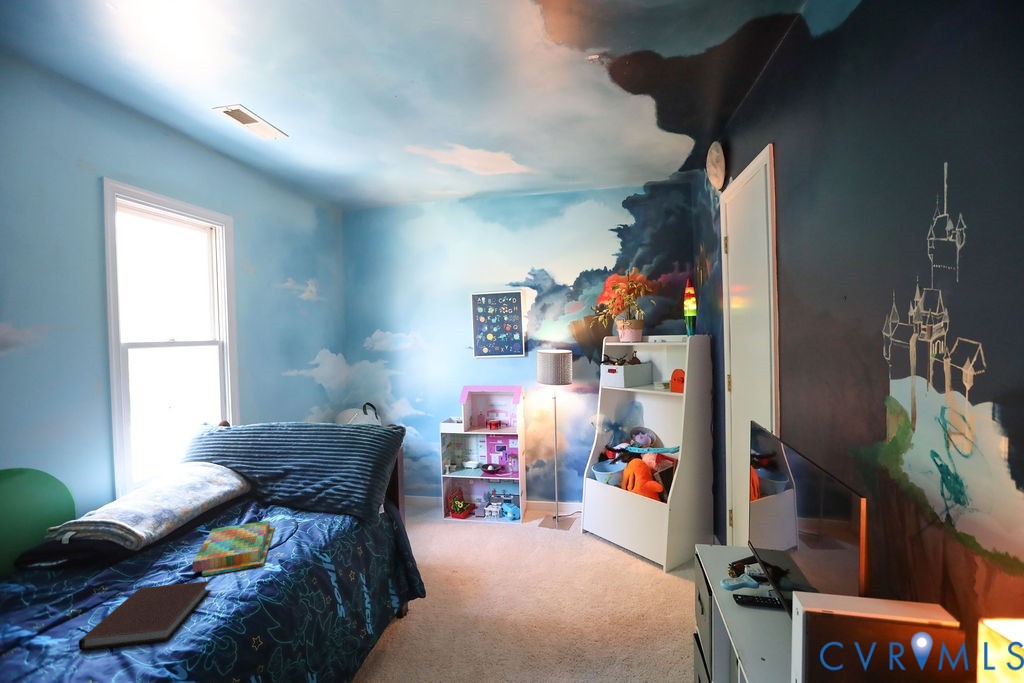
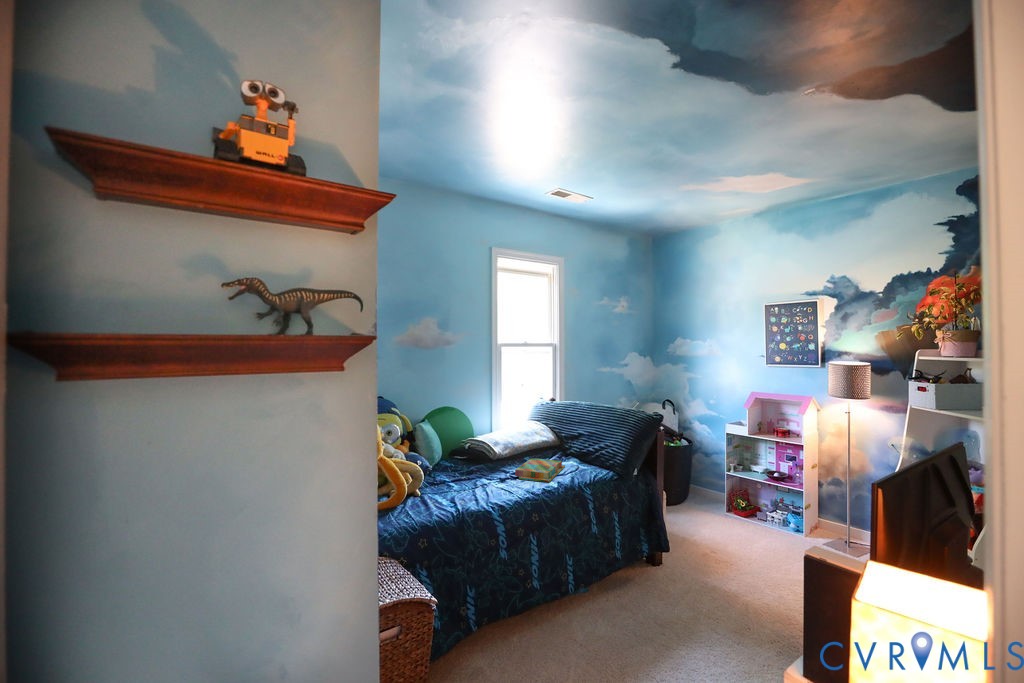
notebook: present [79,581,211,650] -> none [462,475,520,499]

